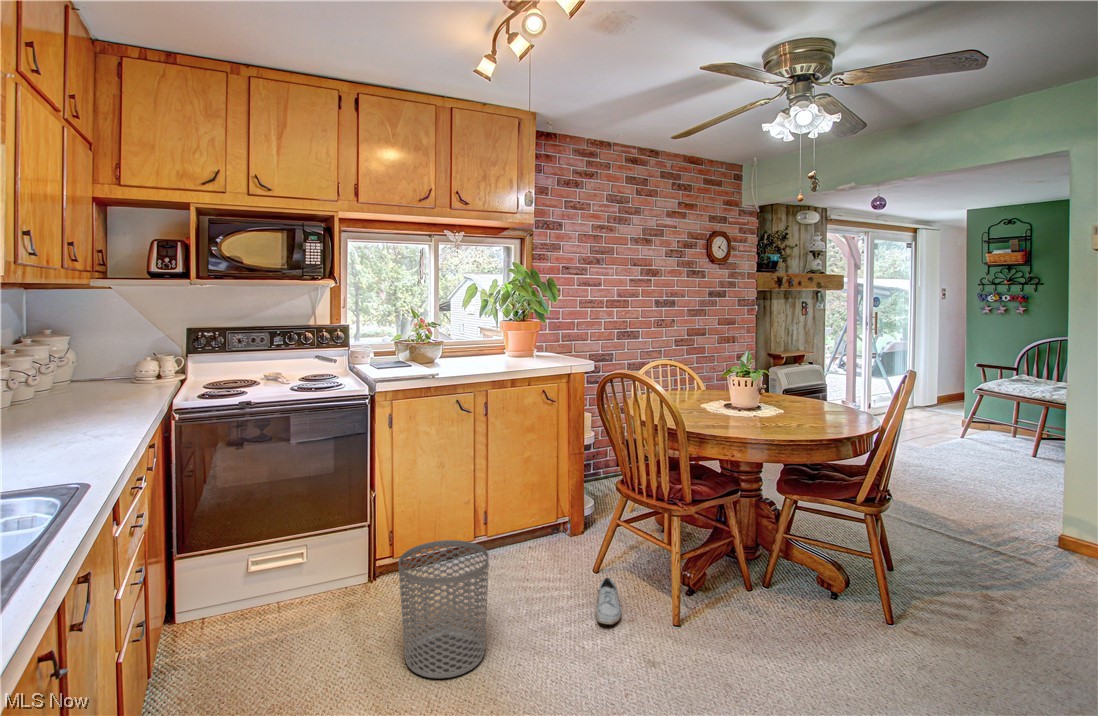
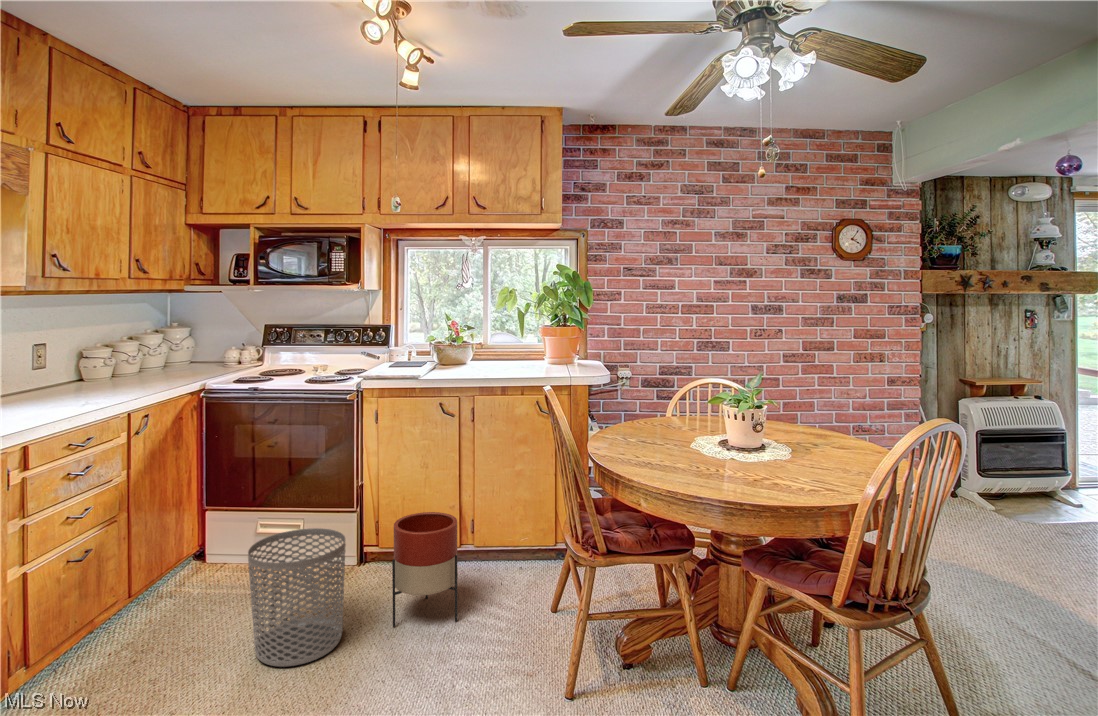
planter: none [493,508,555,619] -> present [392,512,458,627]
shoe: present [596,578,621,625] -> none [459,610,520,664]

